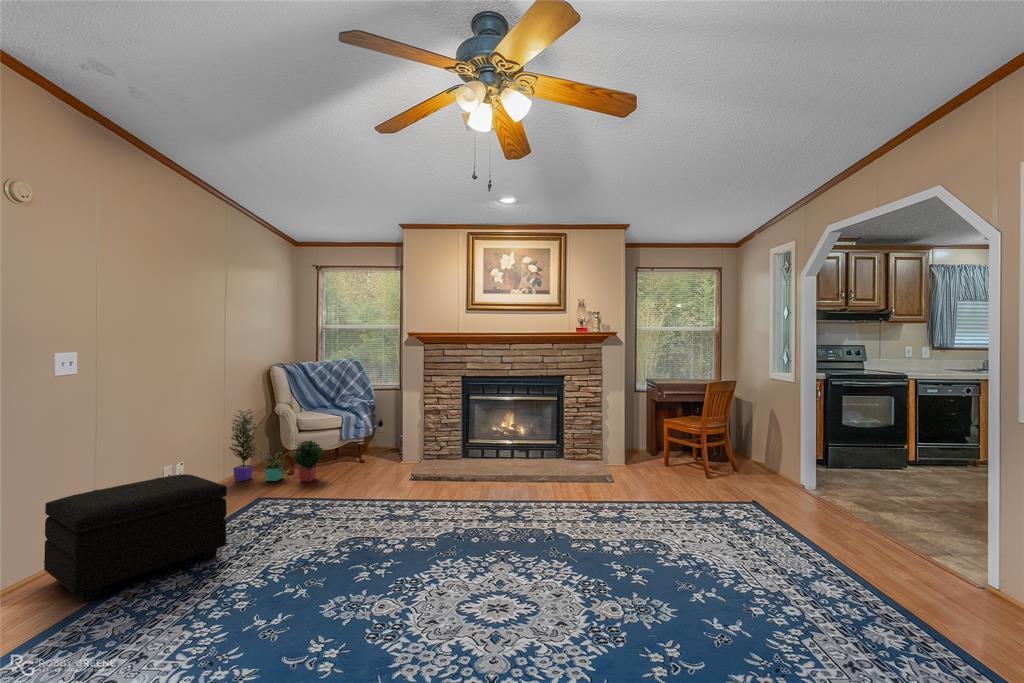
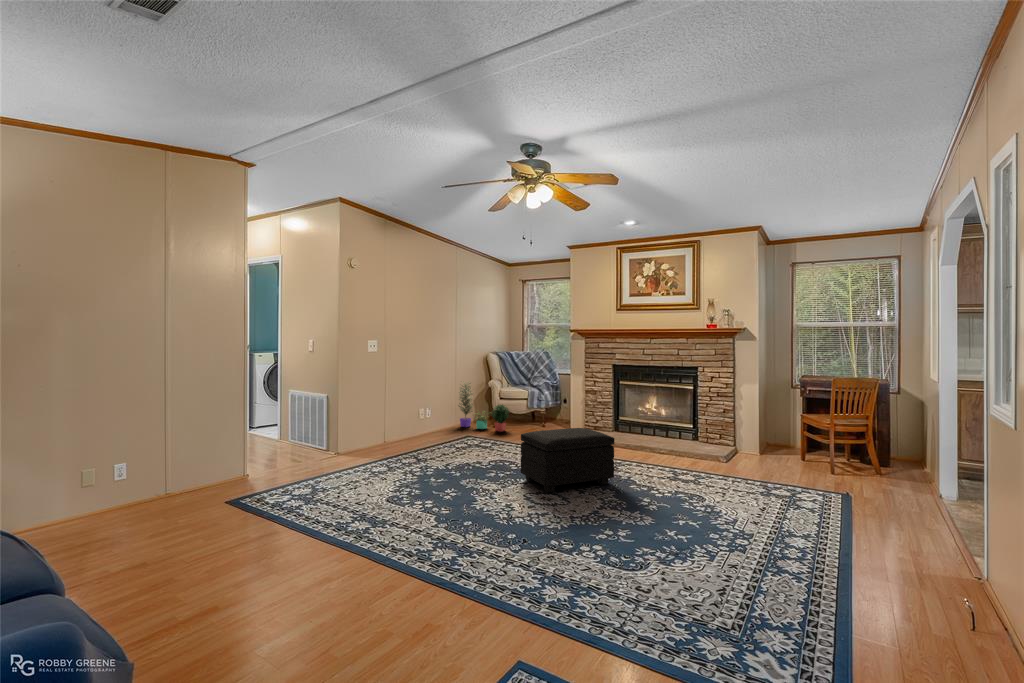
footstool: present [44,474,227,602] -> present [521,428,614,492]

